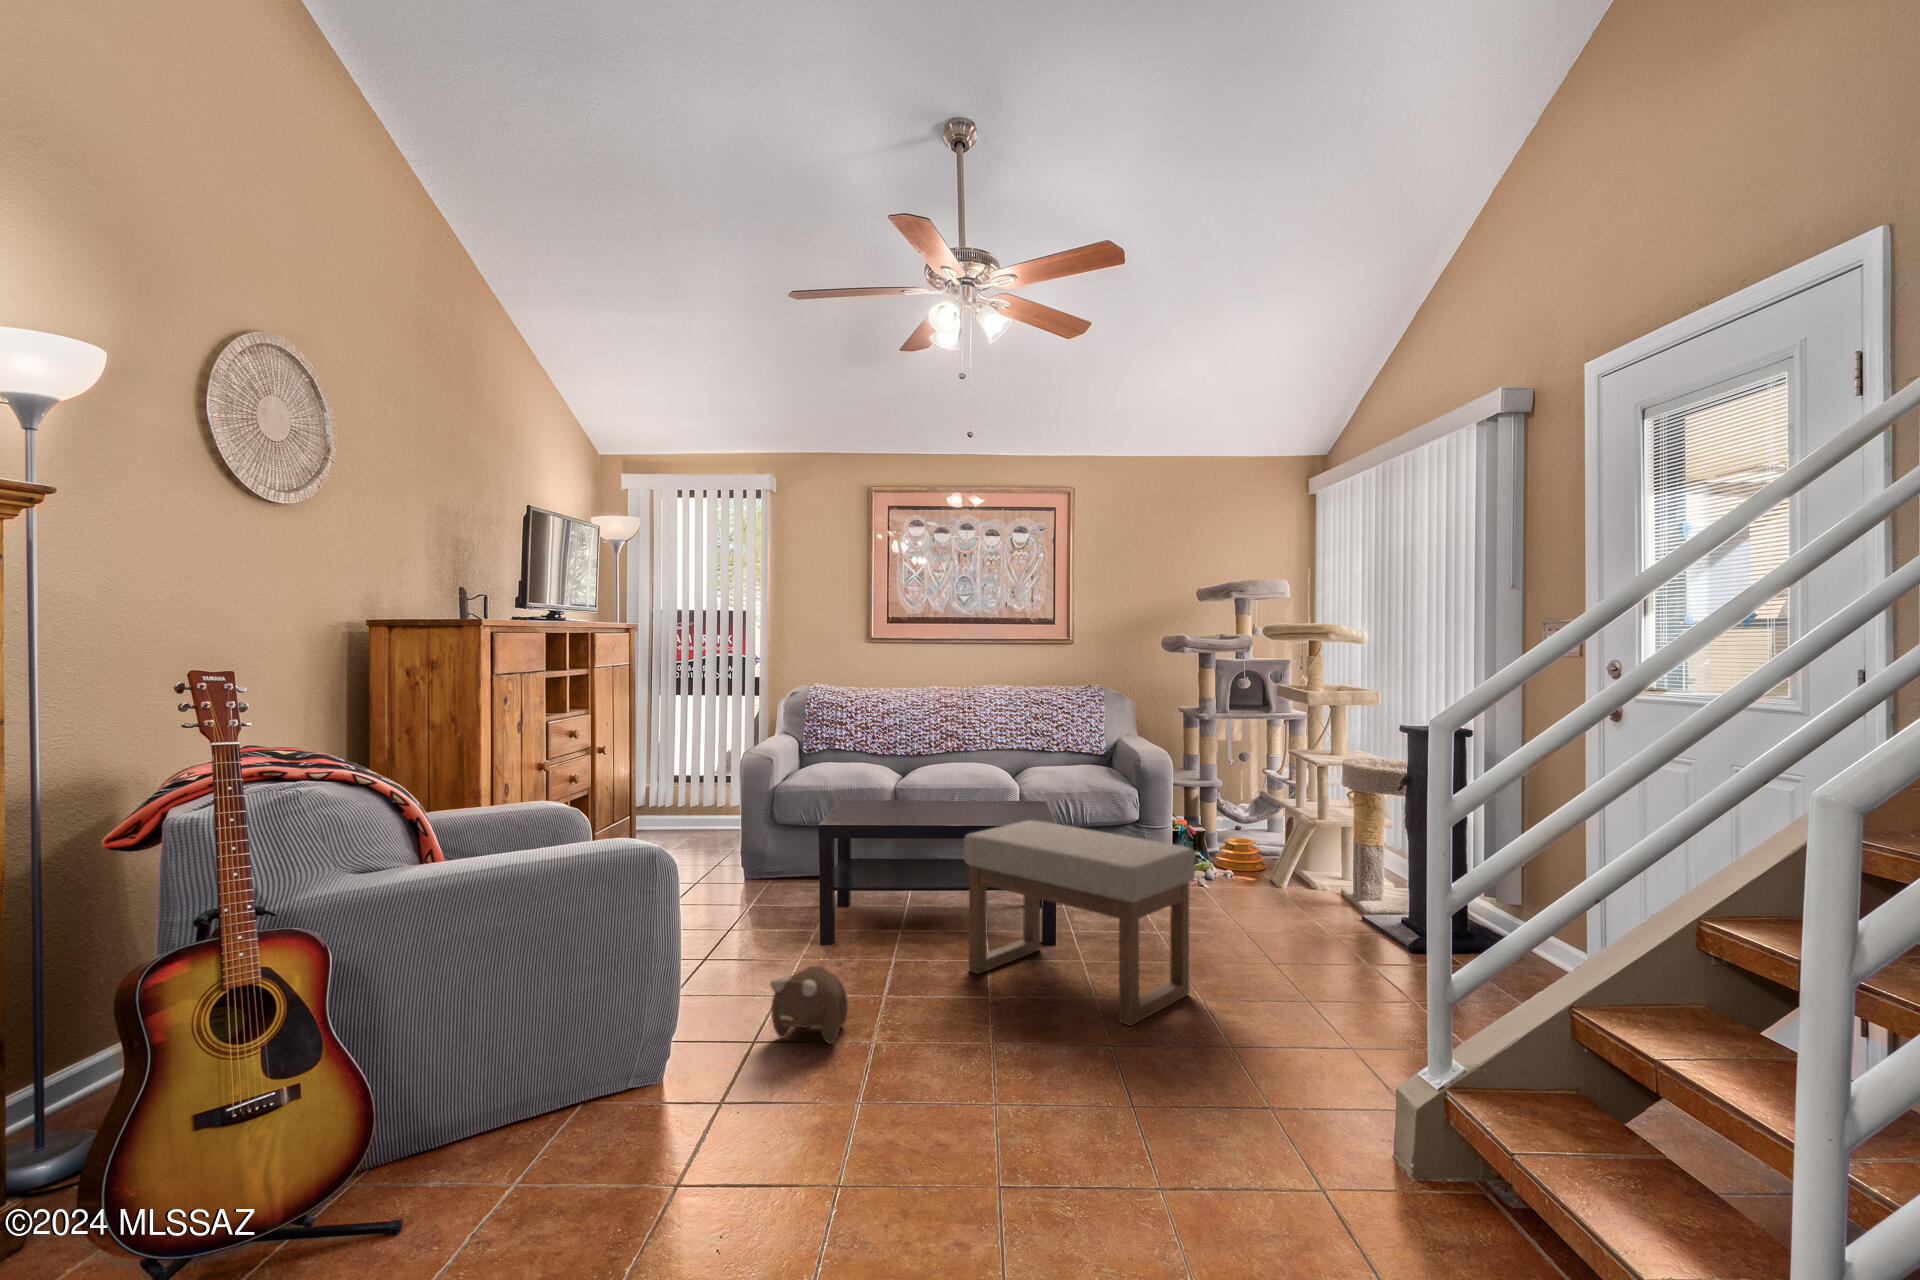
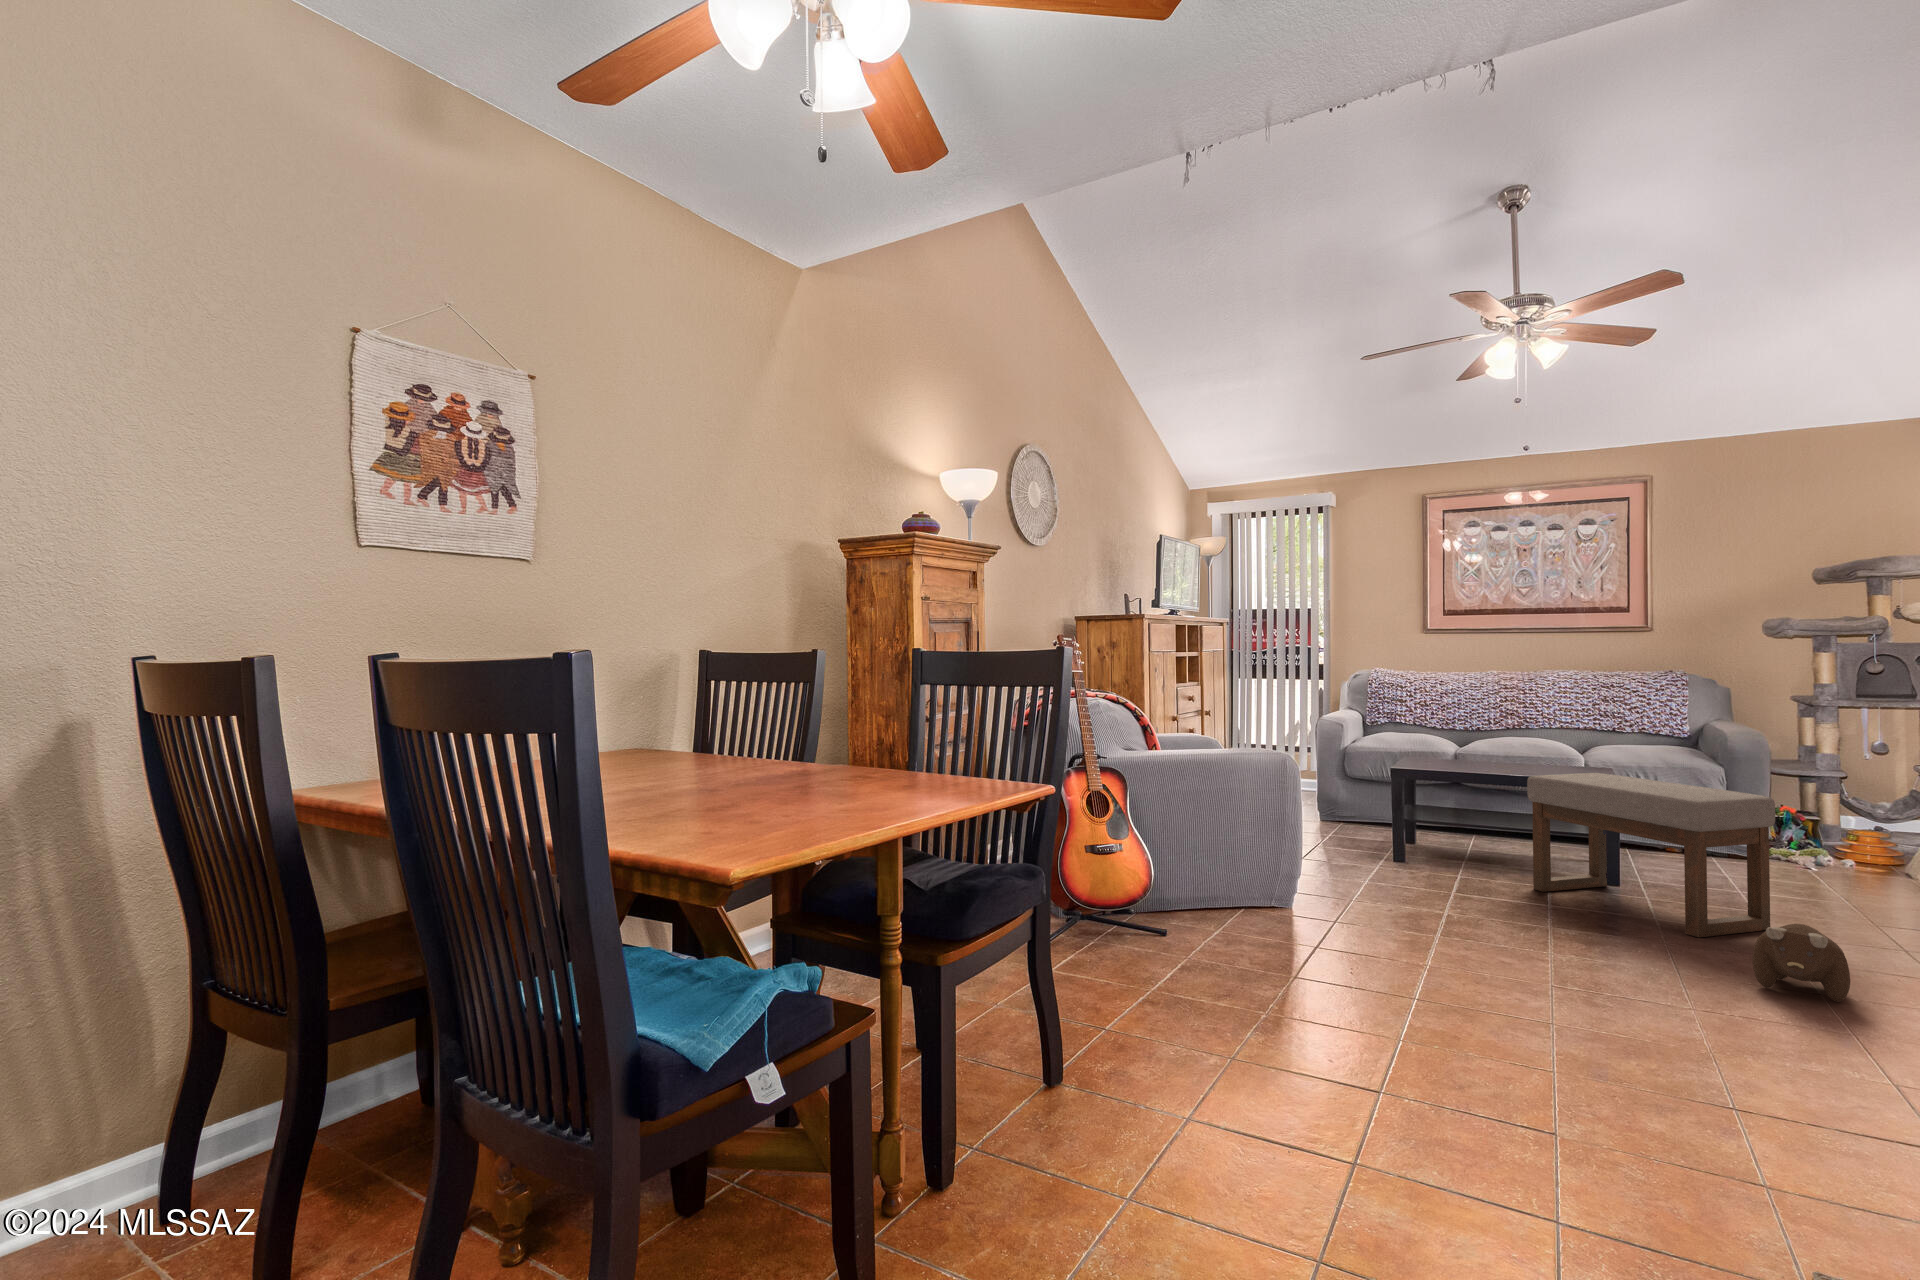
plush toy: present [770,966,848,1044] -> present [1753,924,1850,1002]

